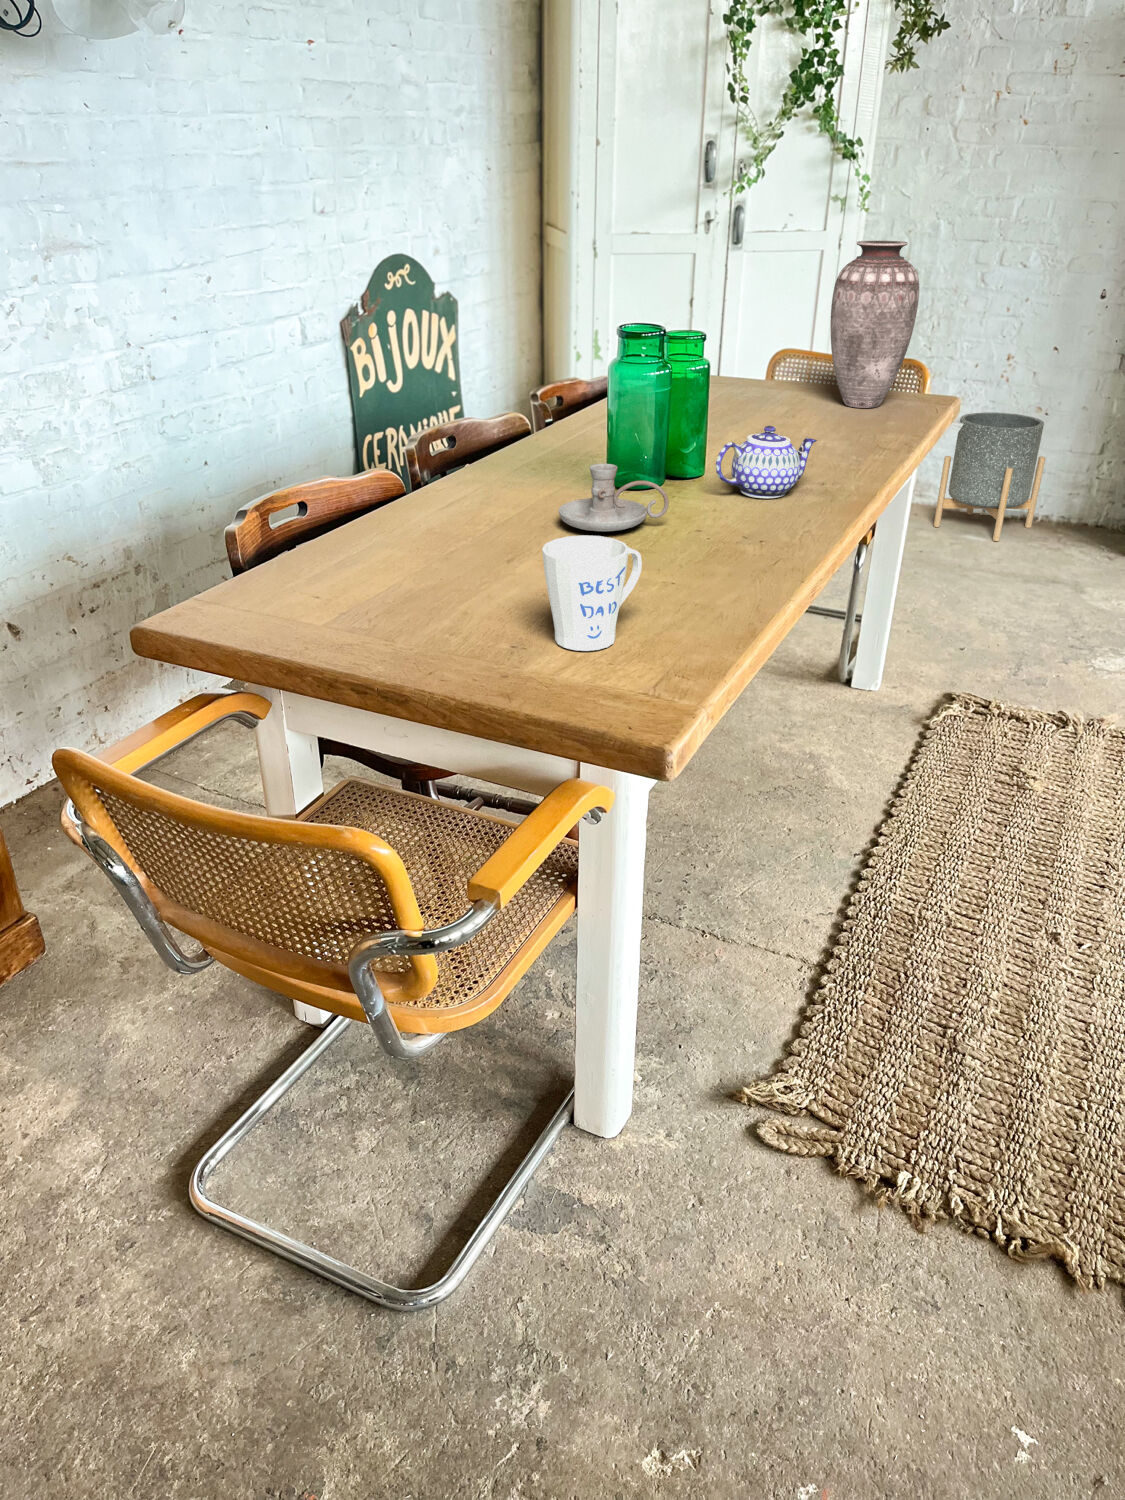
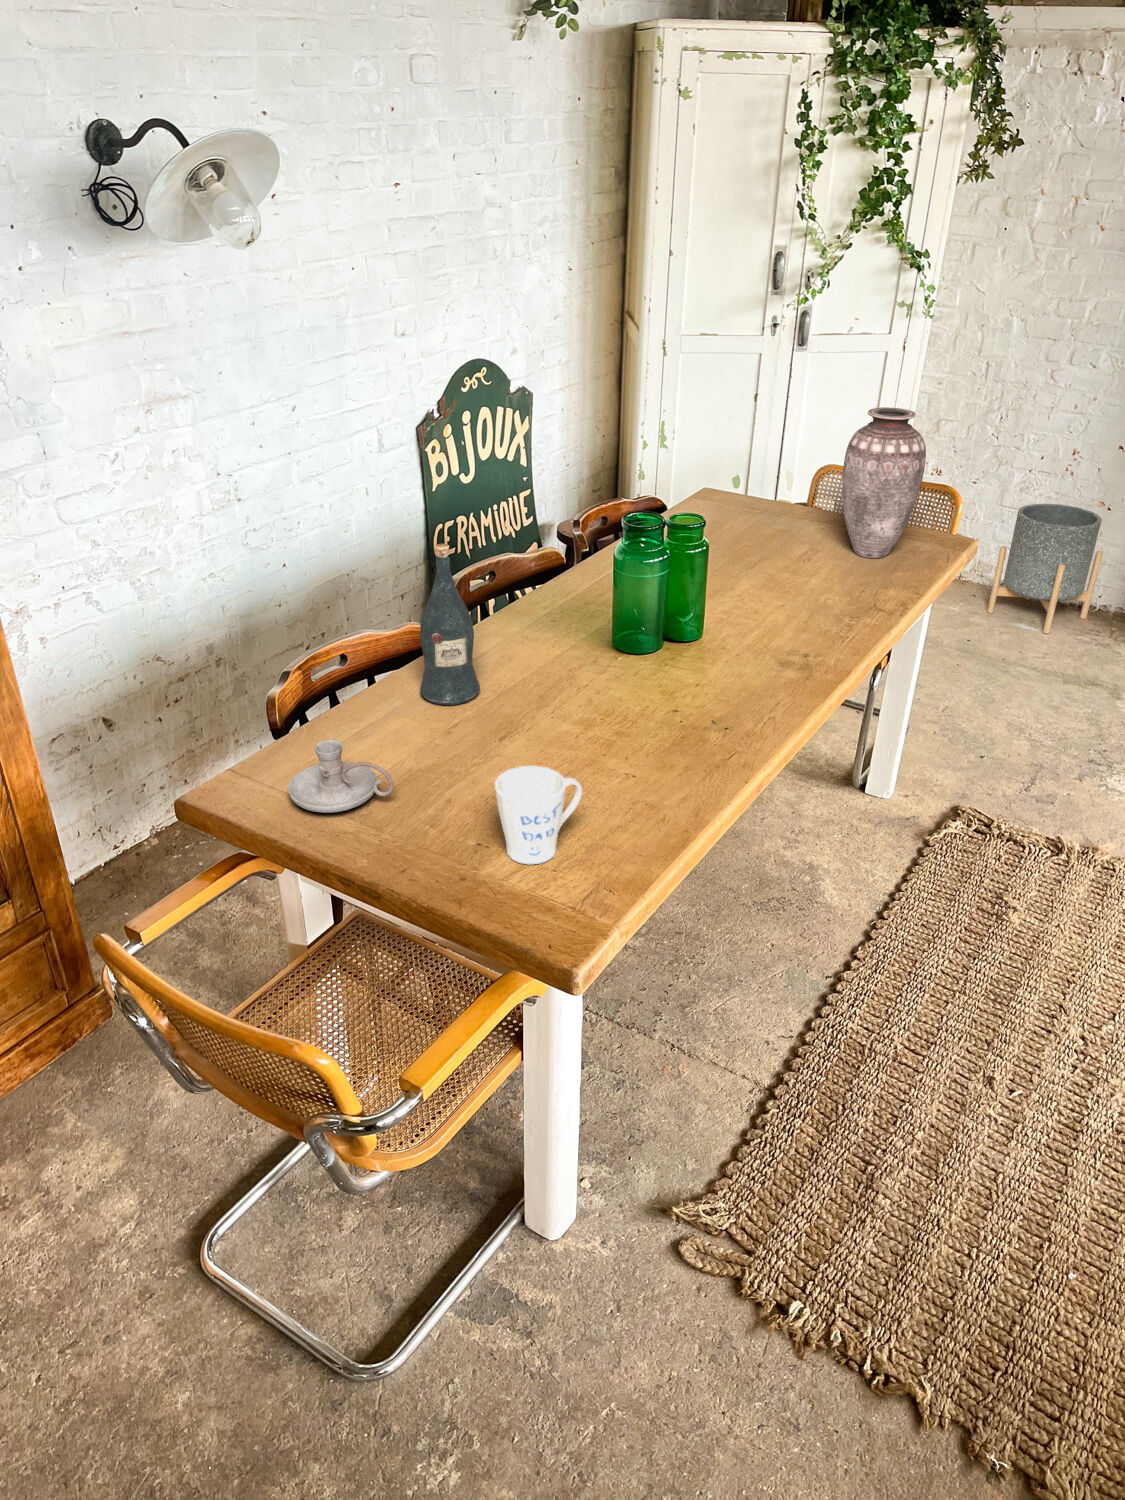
wine bottle: none [407,330,478,530] -> present [420,543,480,705]
teapot: present [716,426,817,498] -> none [694,618,790,681]
candle holder: present [559,464,669,531] -> present [288,740,393,813]

